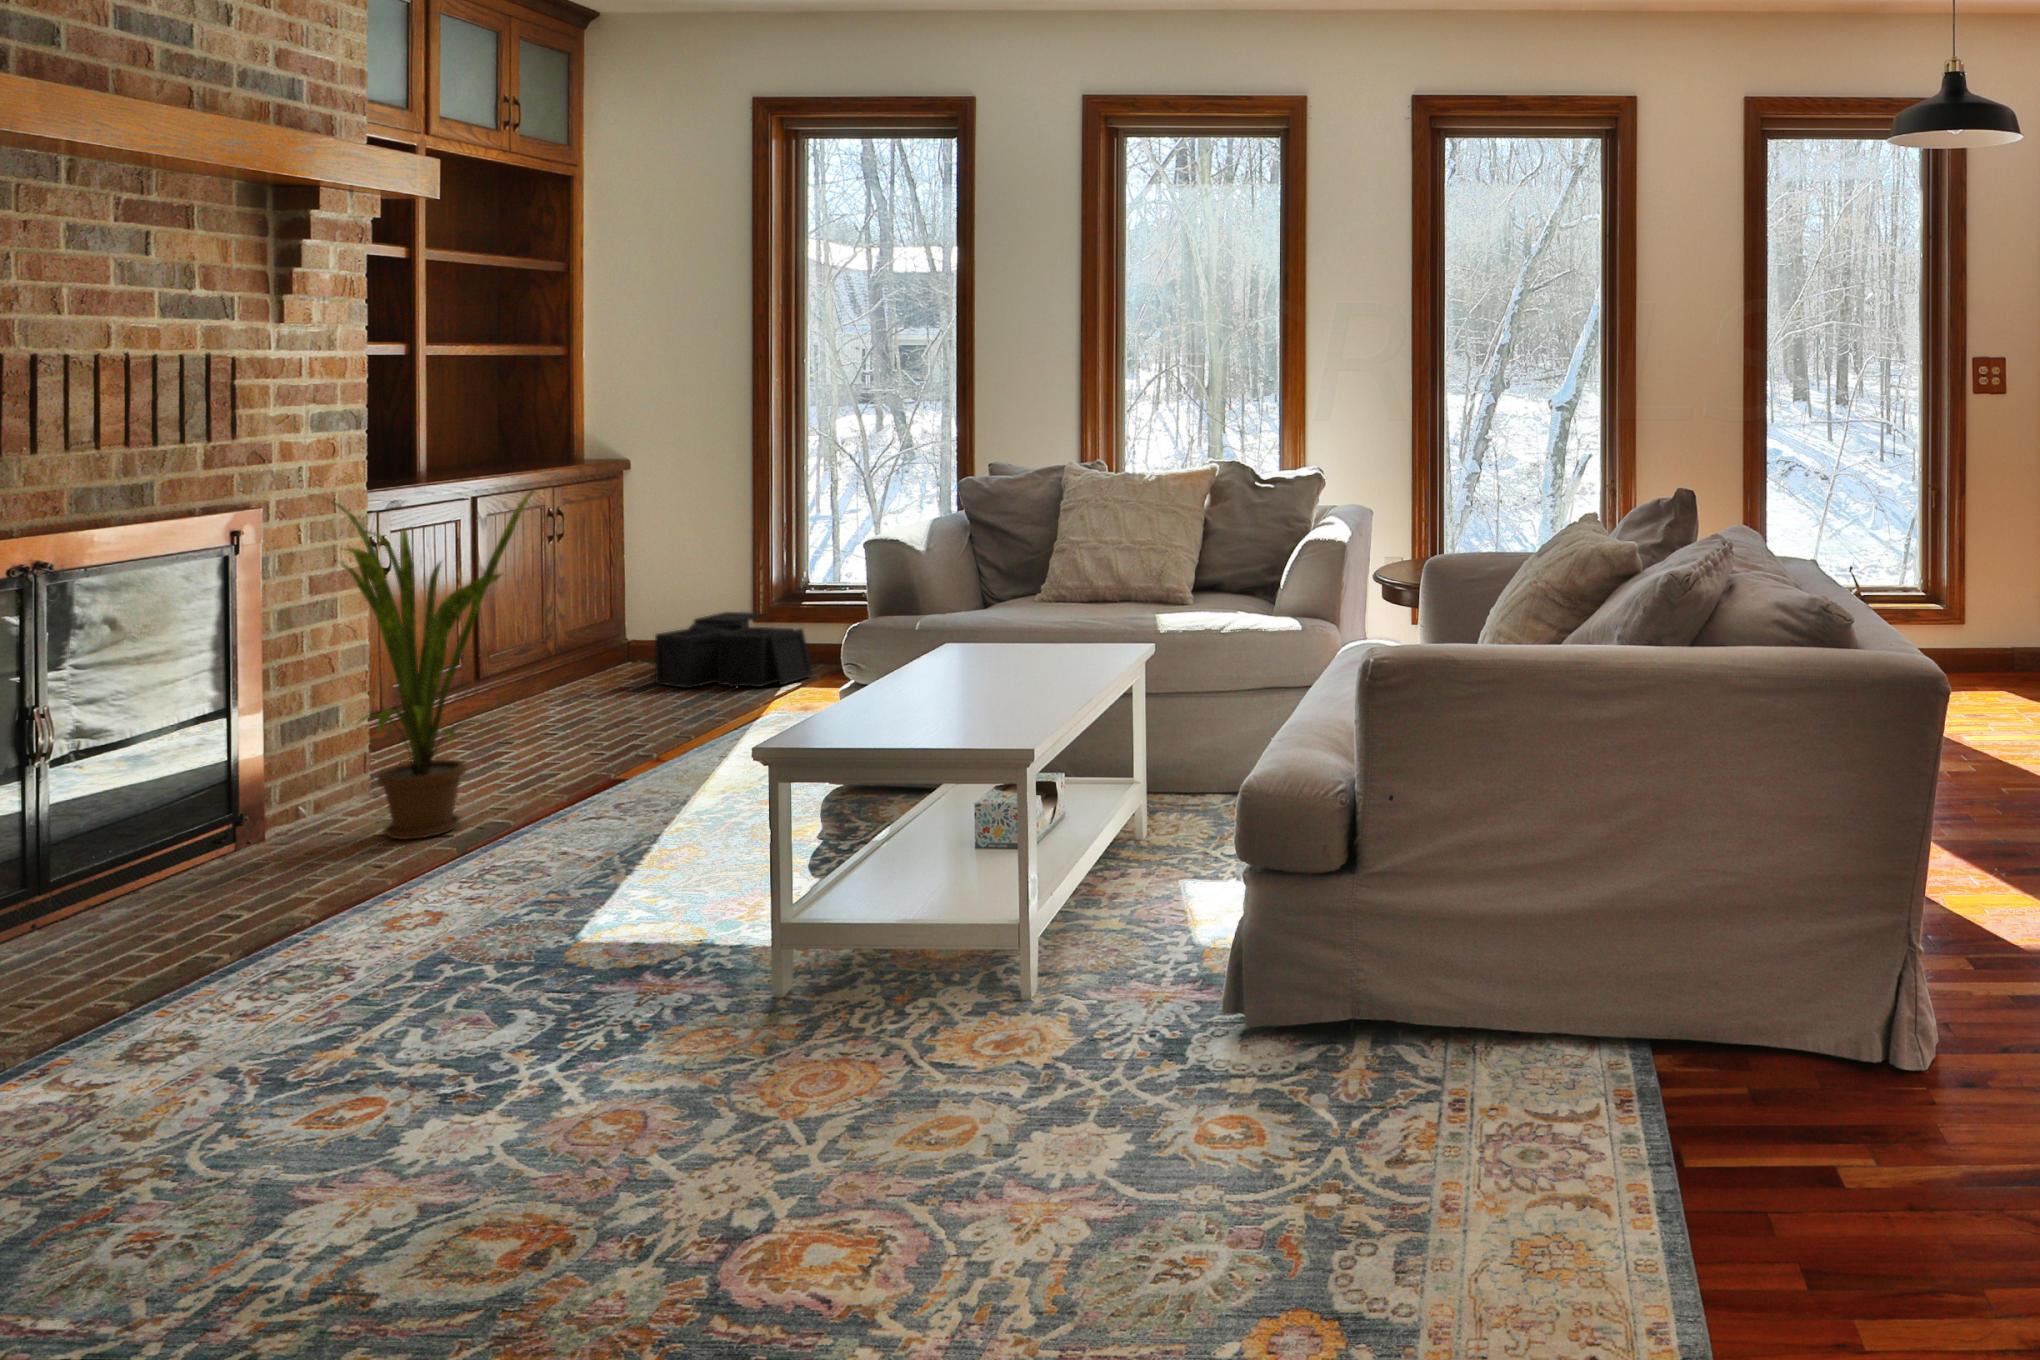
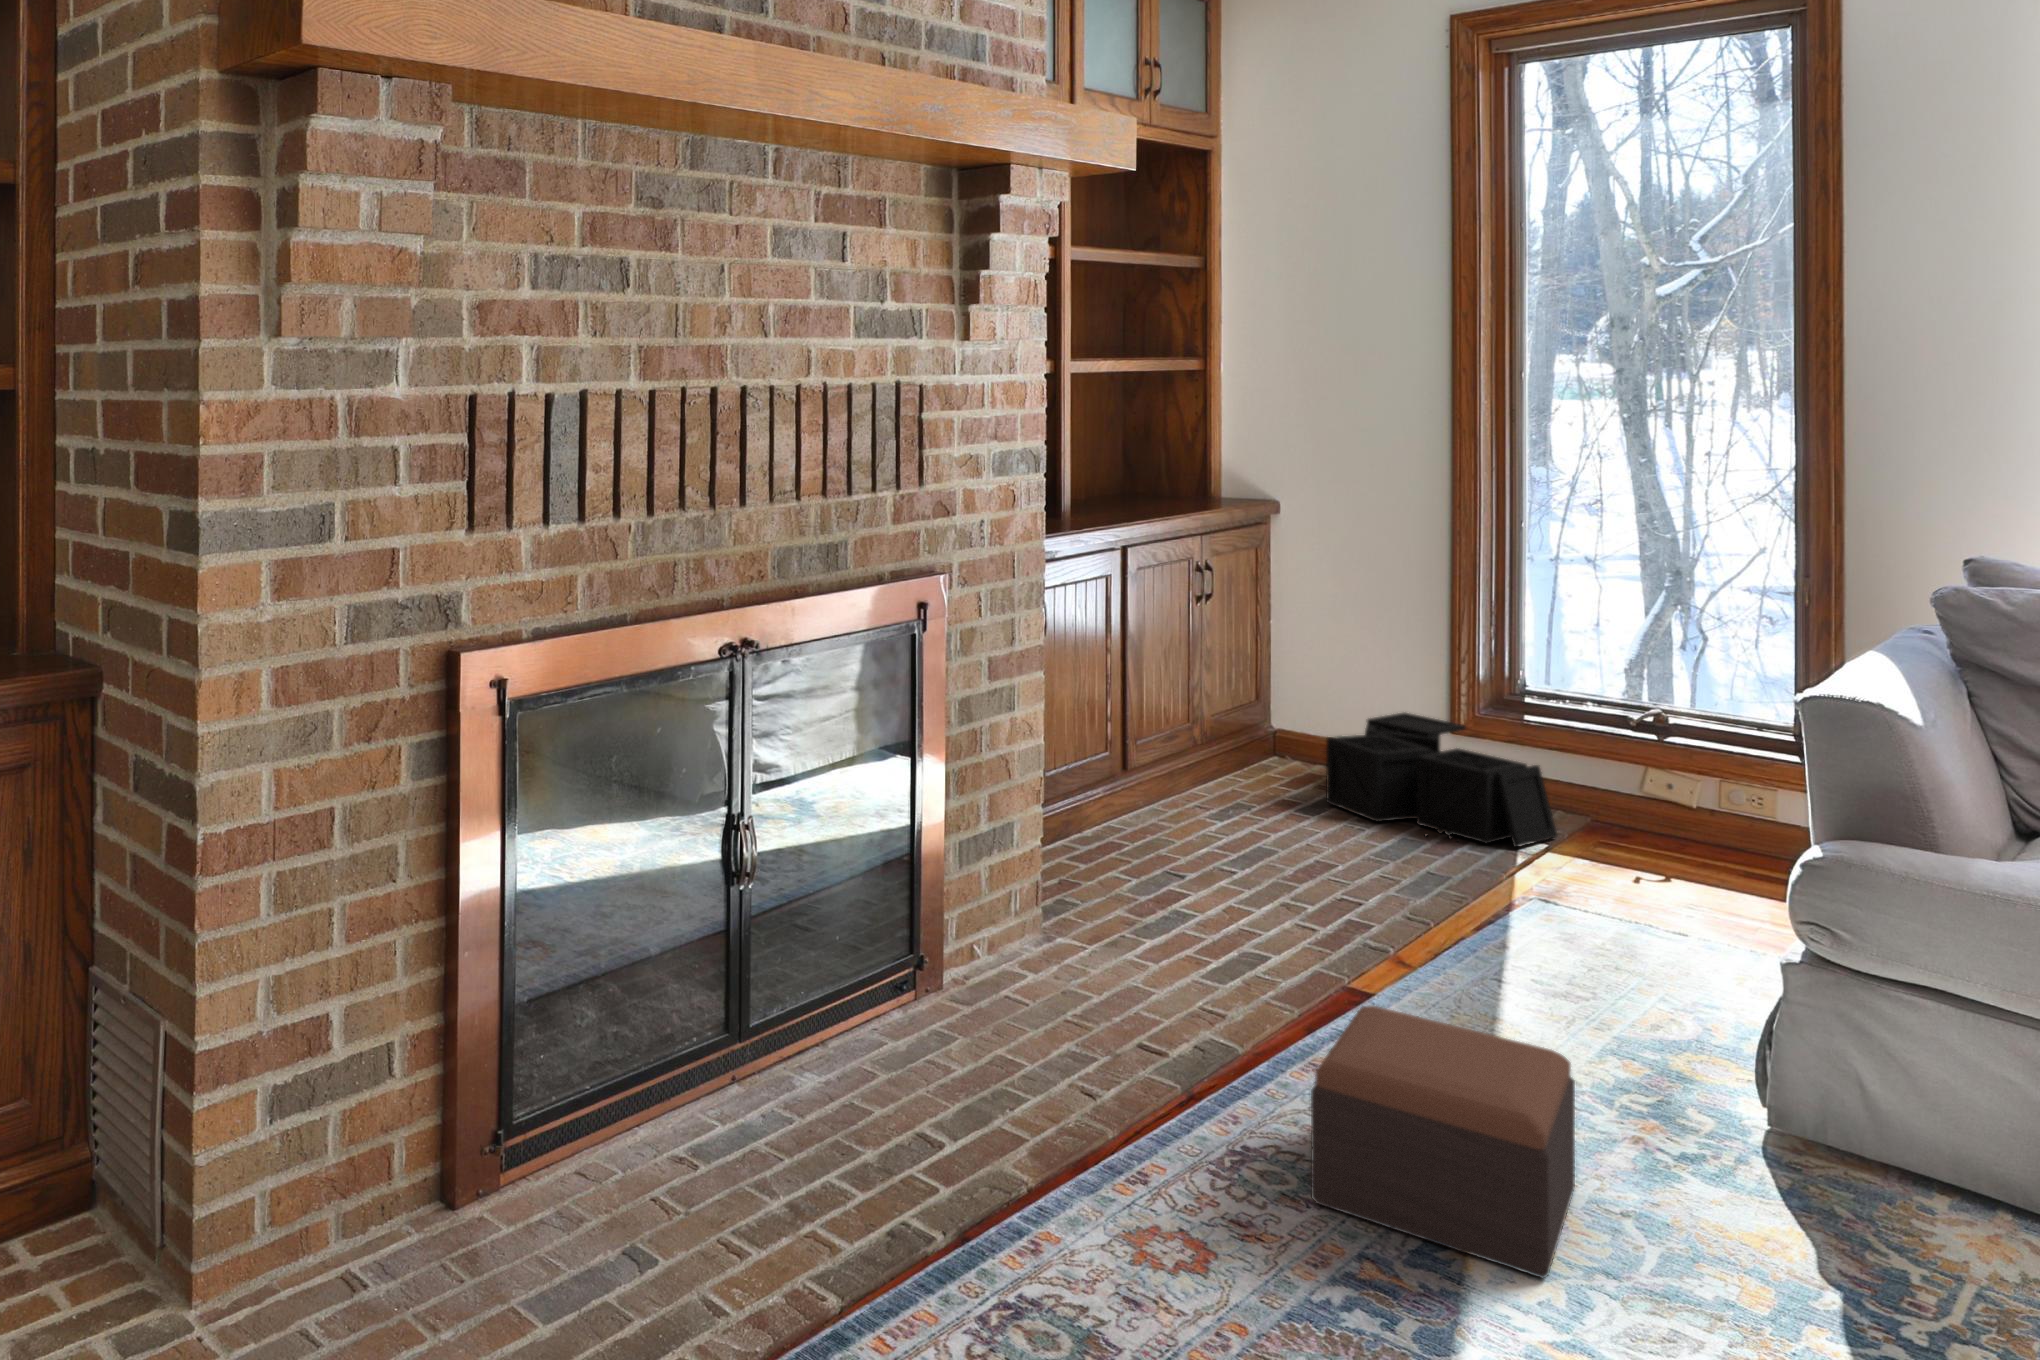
house plant: present [325,490,535,839] -> none [985,554,1277,1049]
footstool: none [526,748,705,873] -> present [1311,1005,1575,1278]

